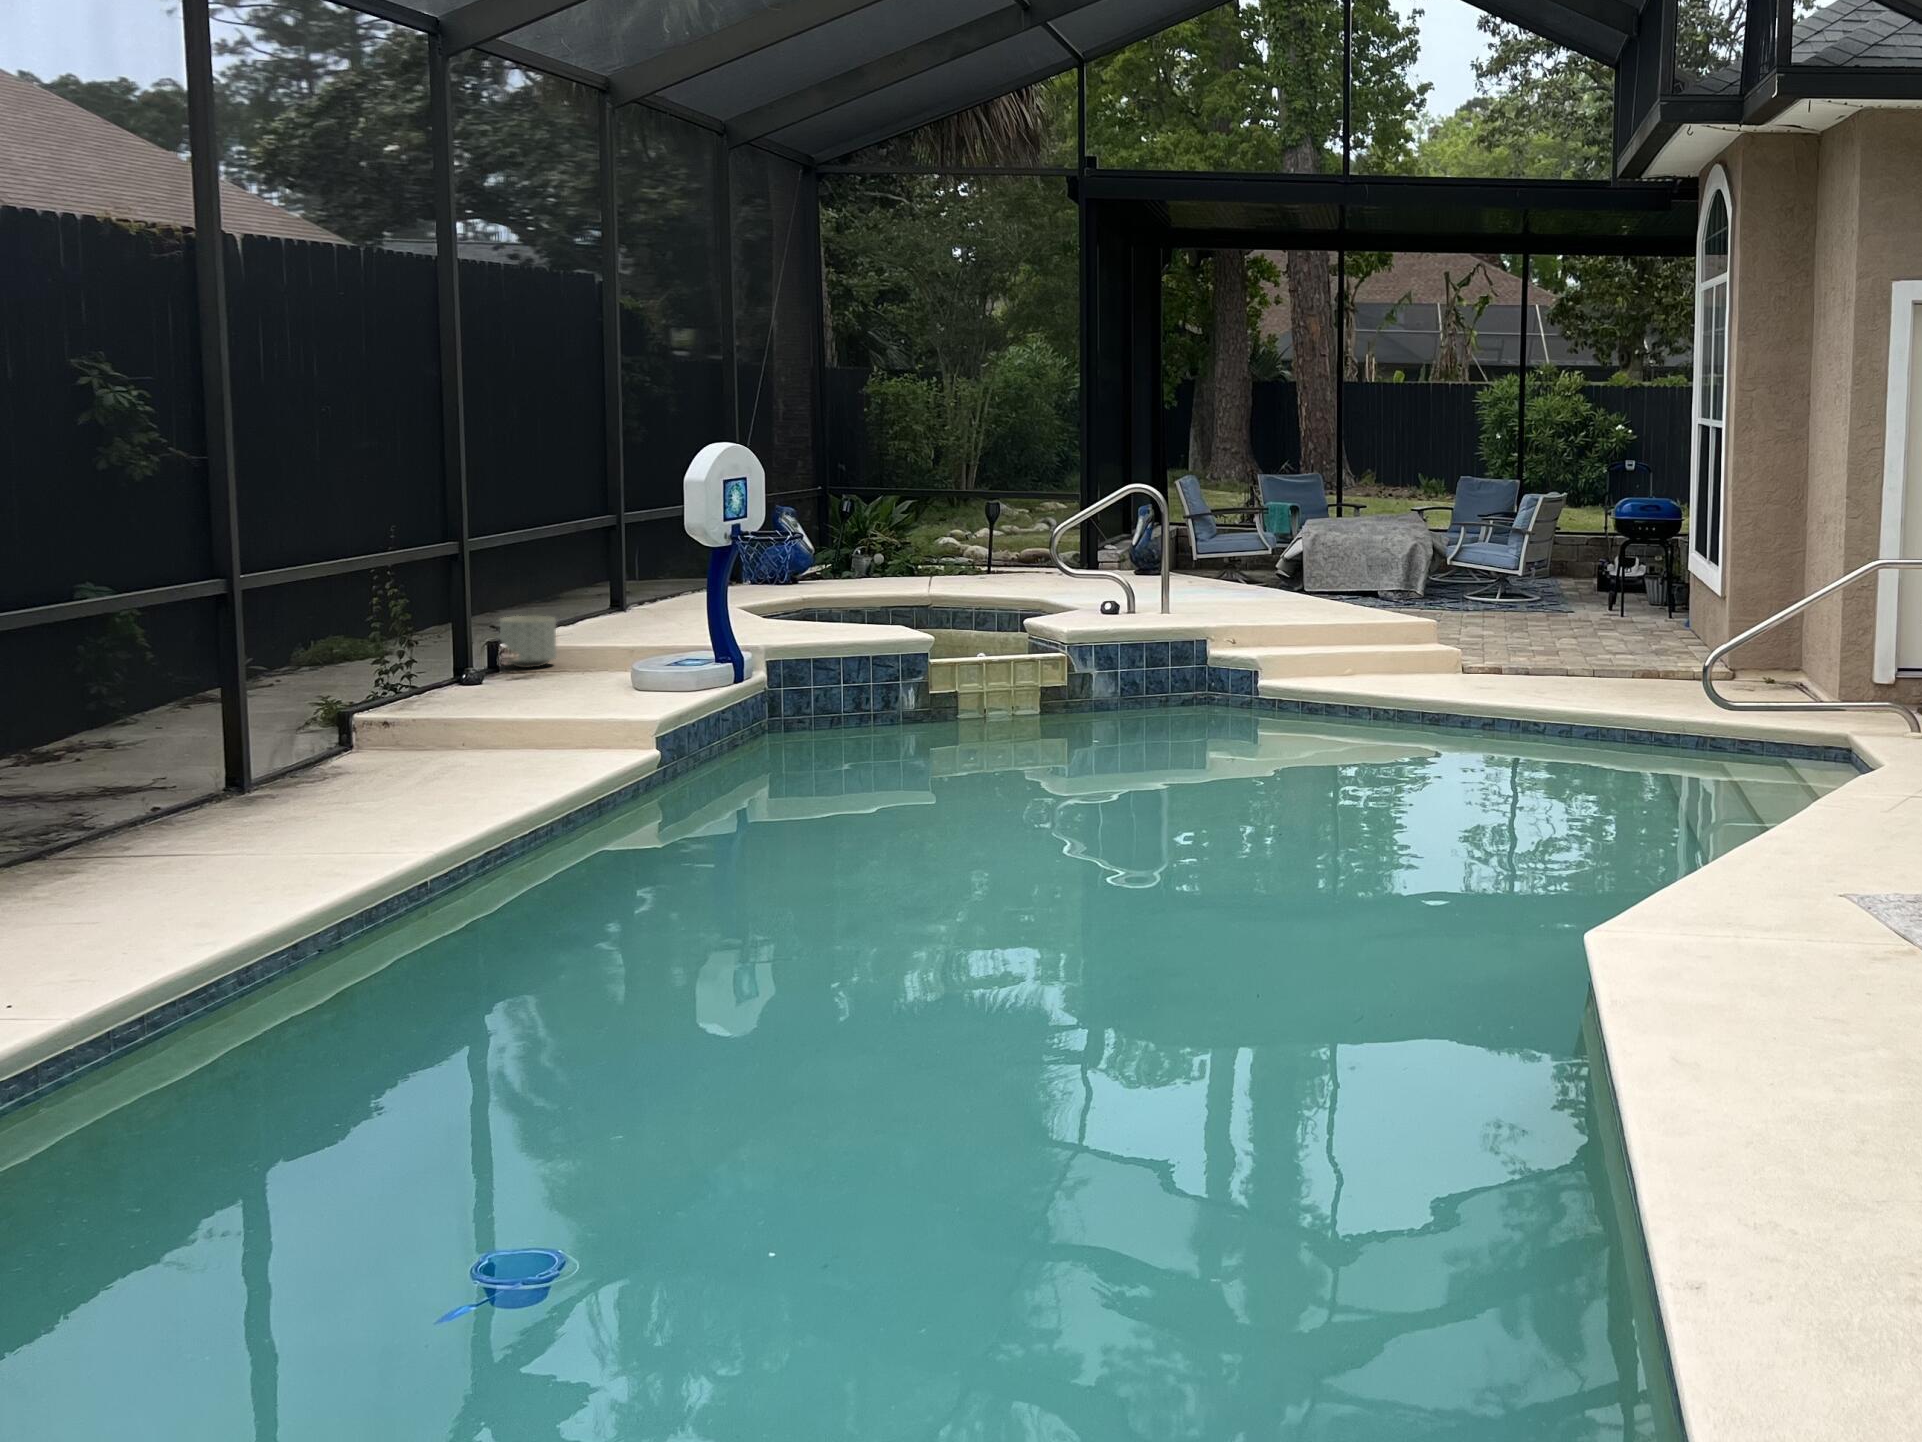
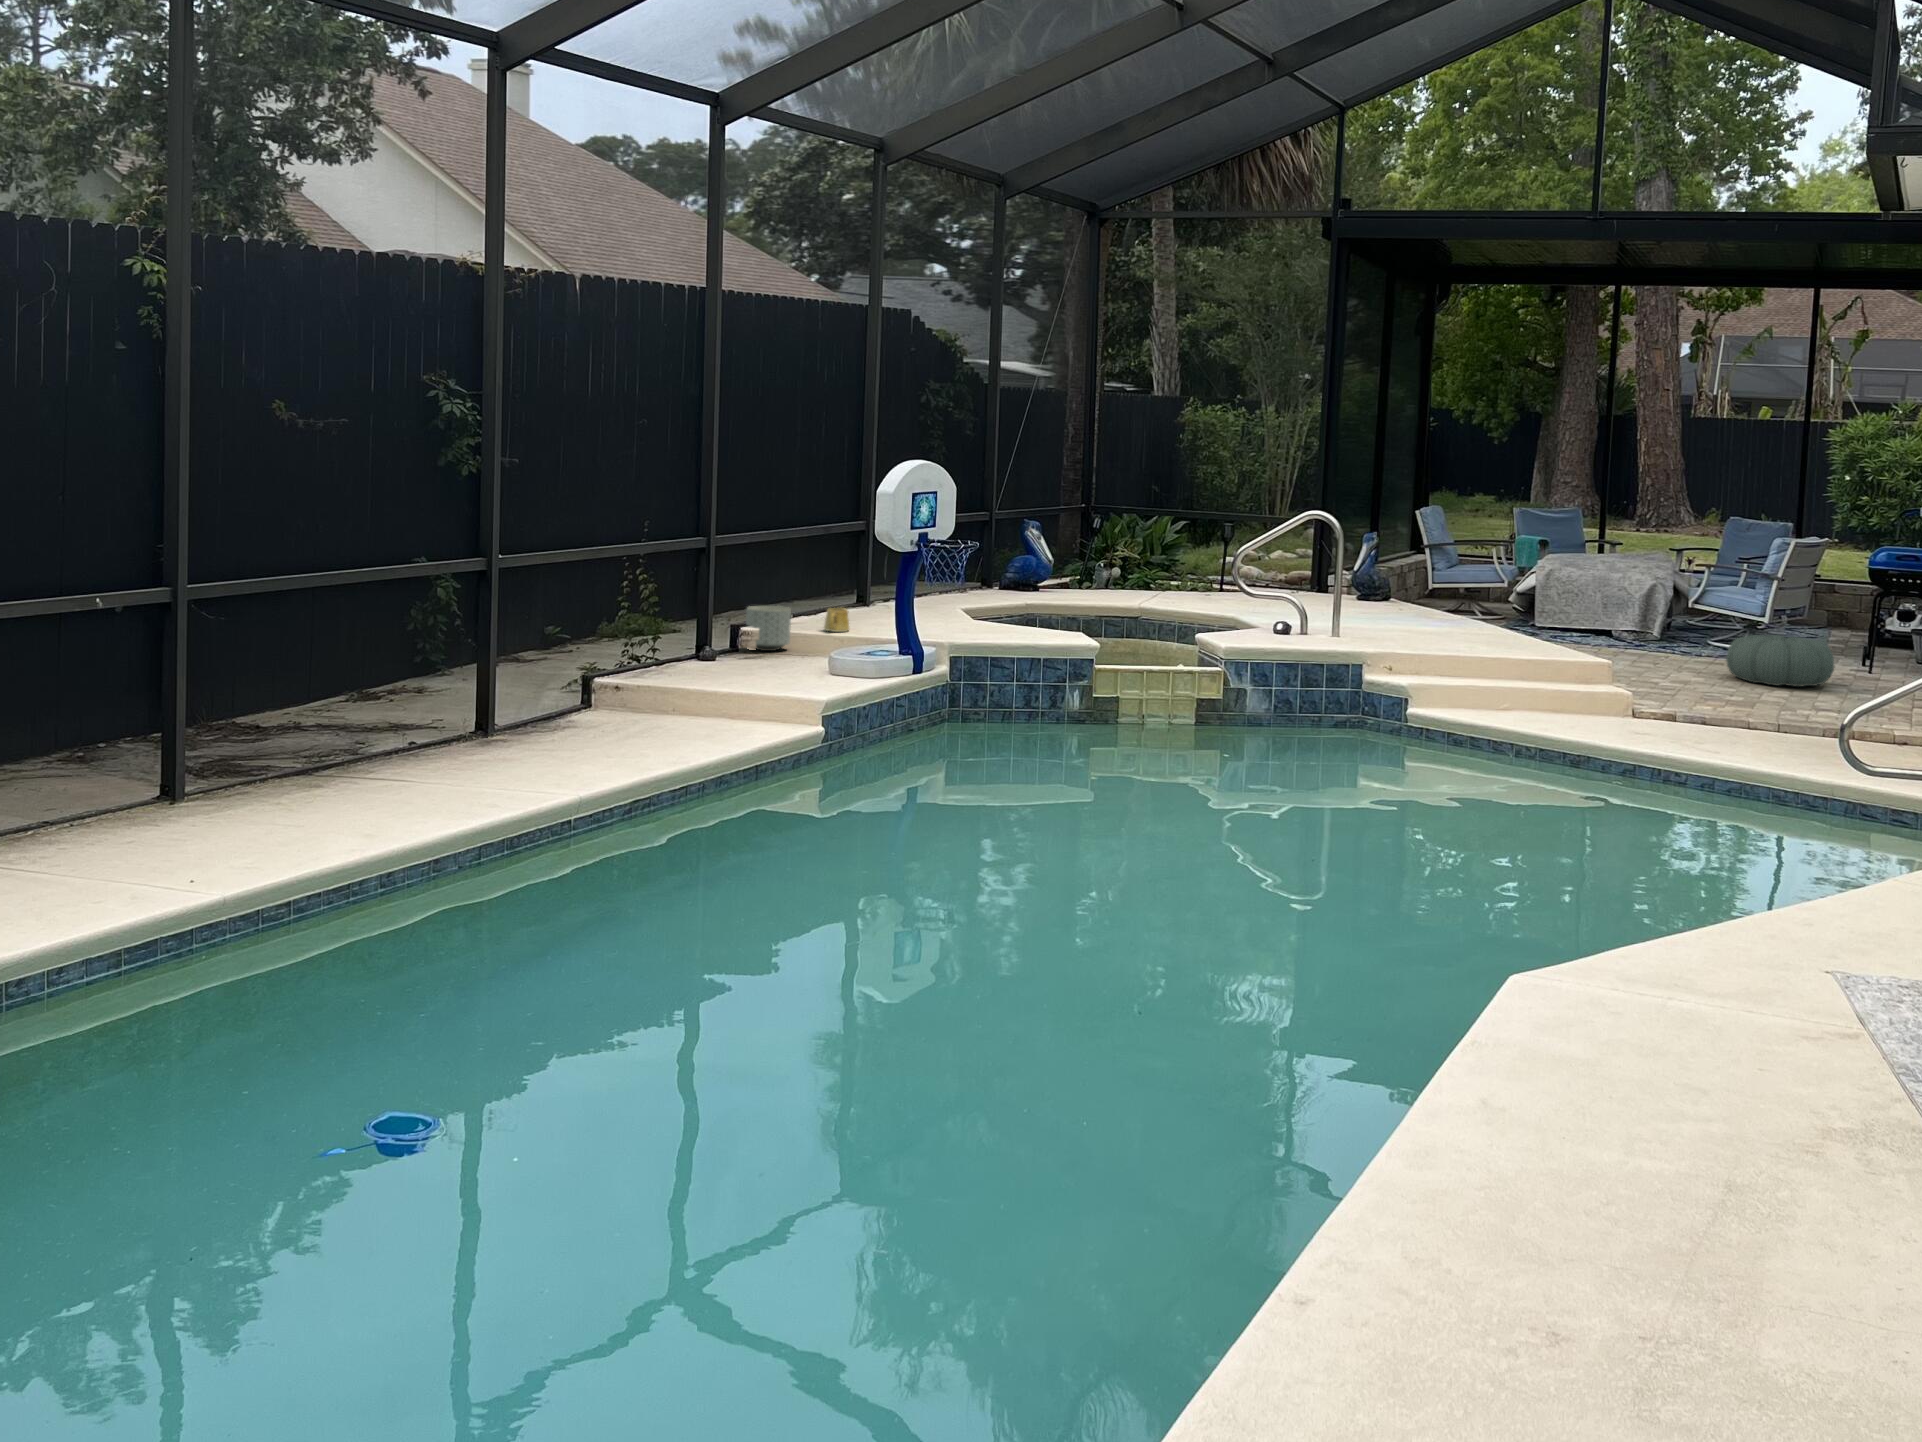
pouf: none [1519,587,1614,634] -> present [1726,635,1834,687]
watering can: none [577,613,609,641] -> present [824,608,849,632]

